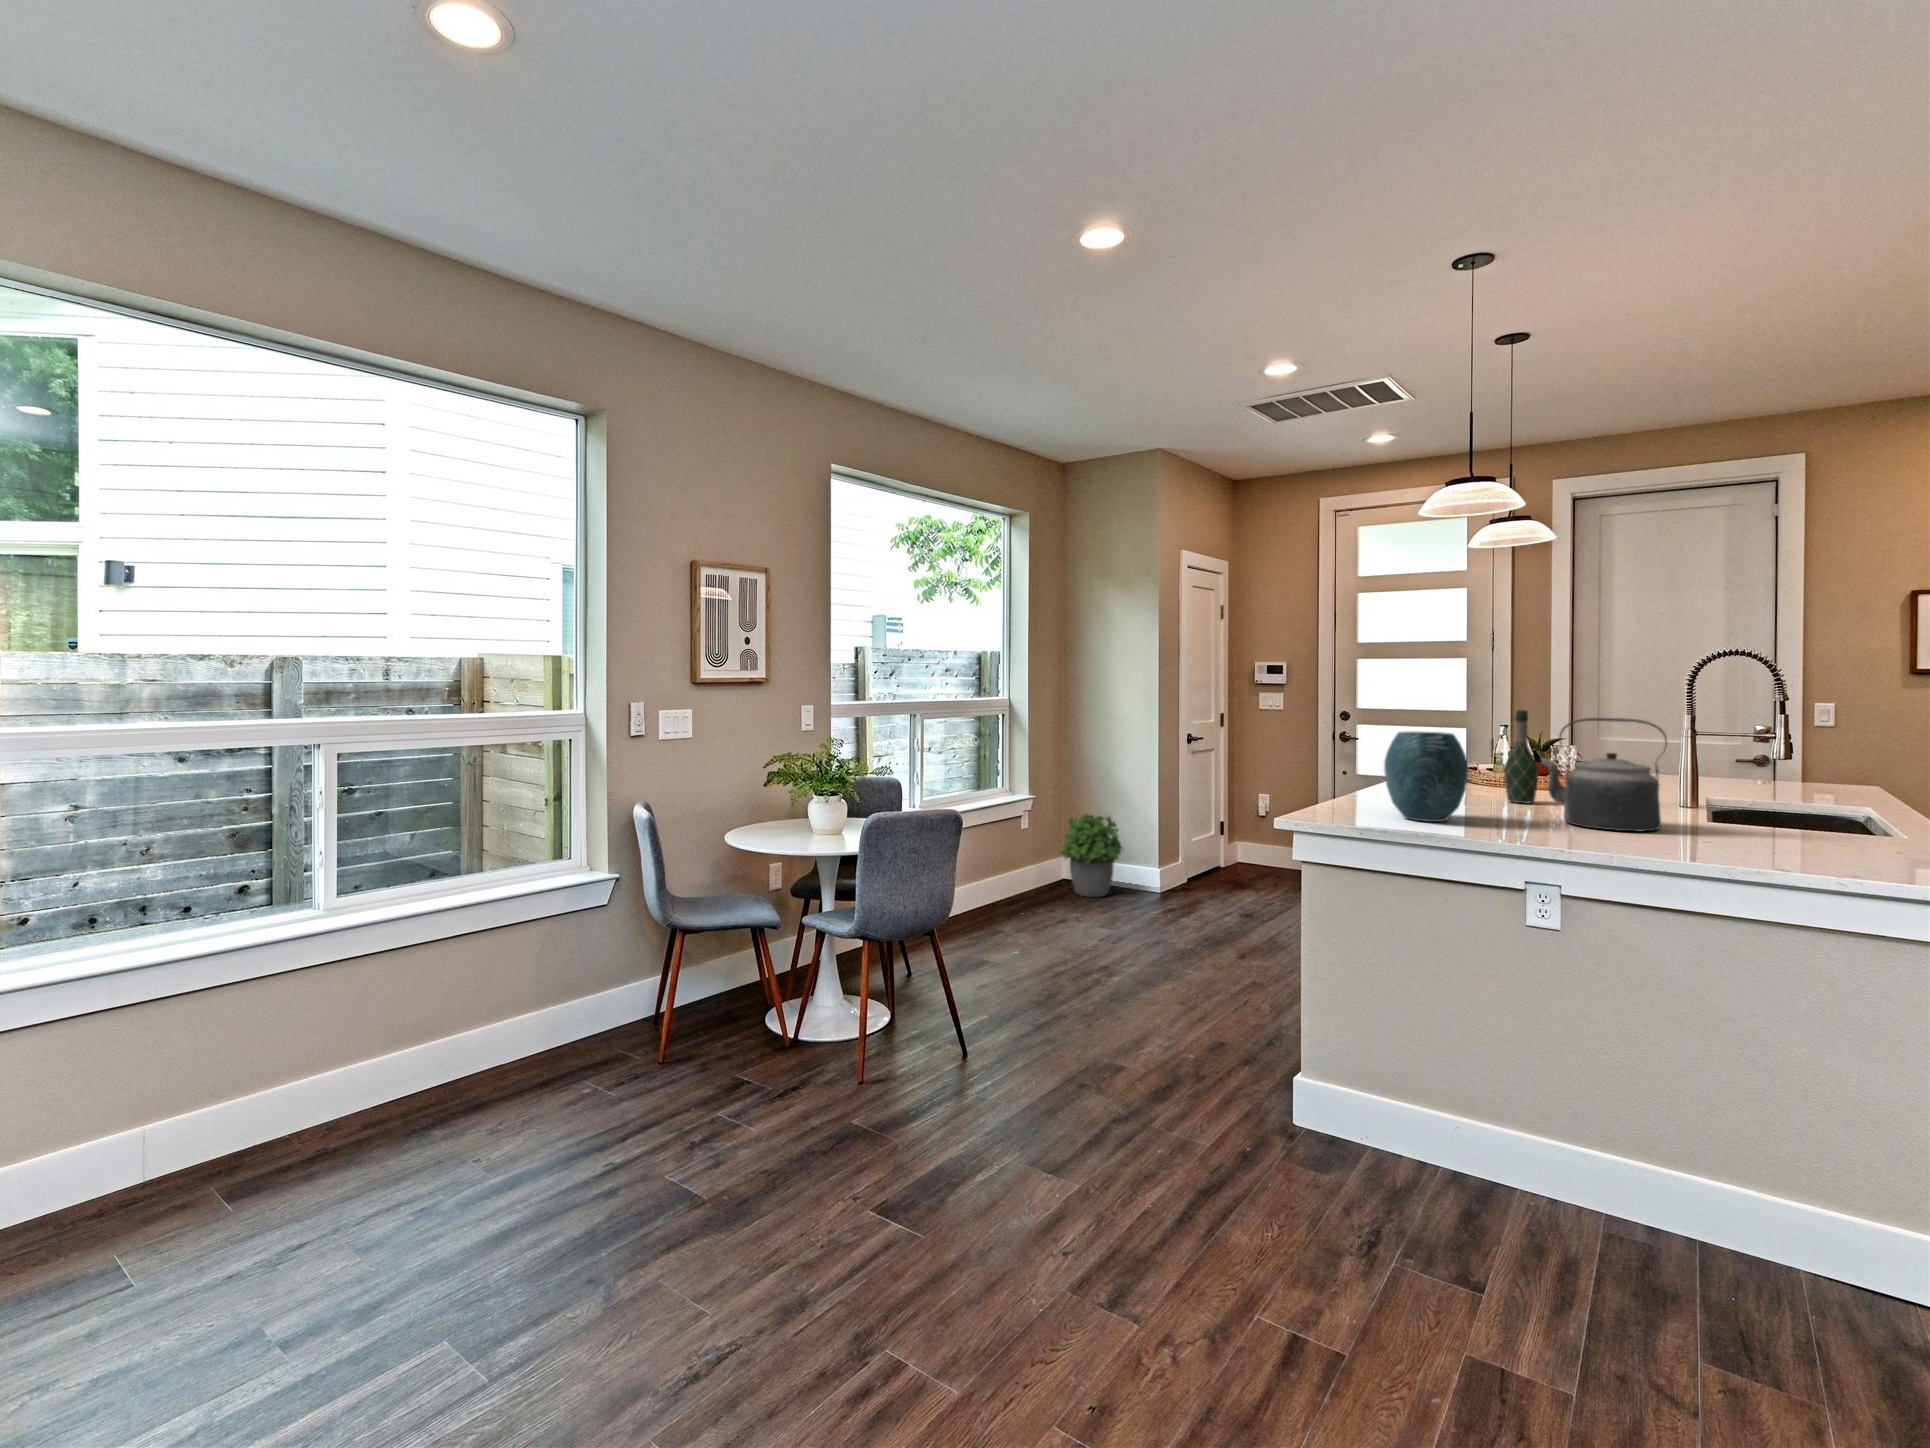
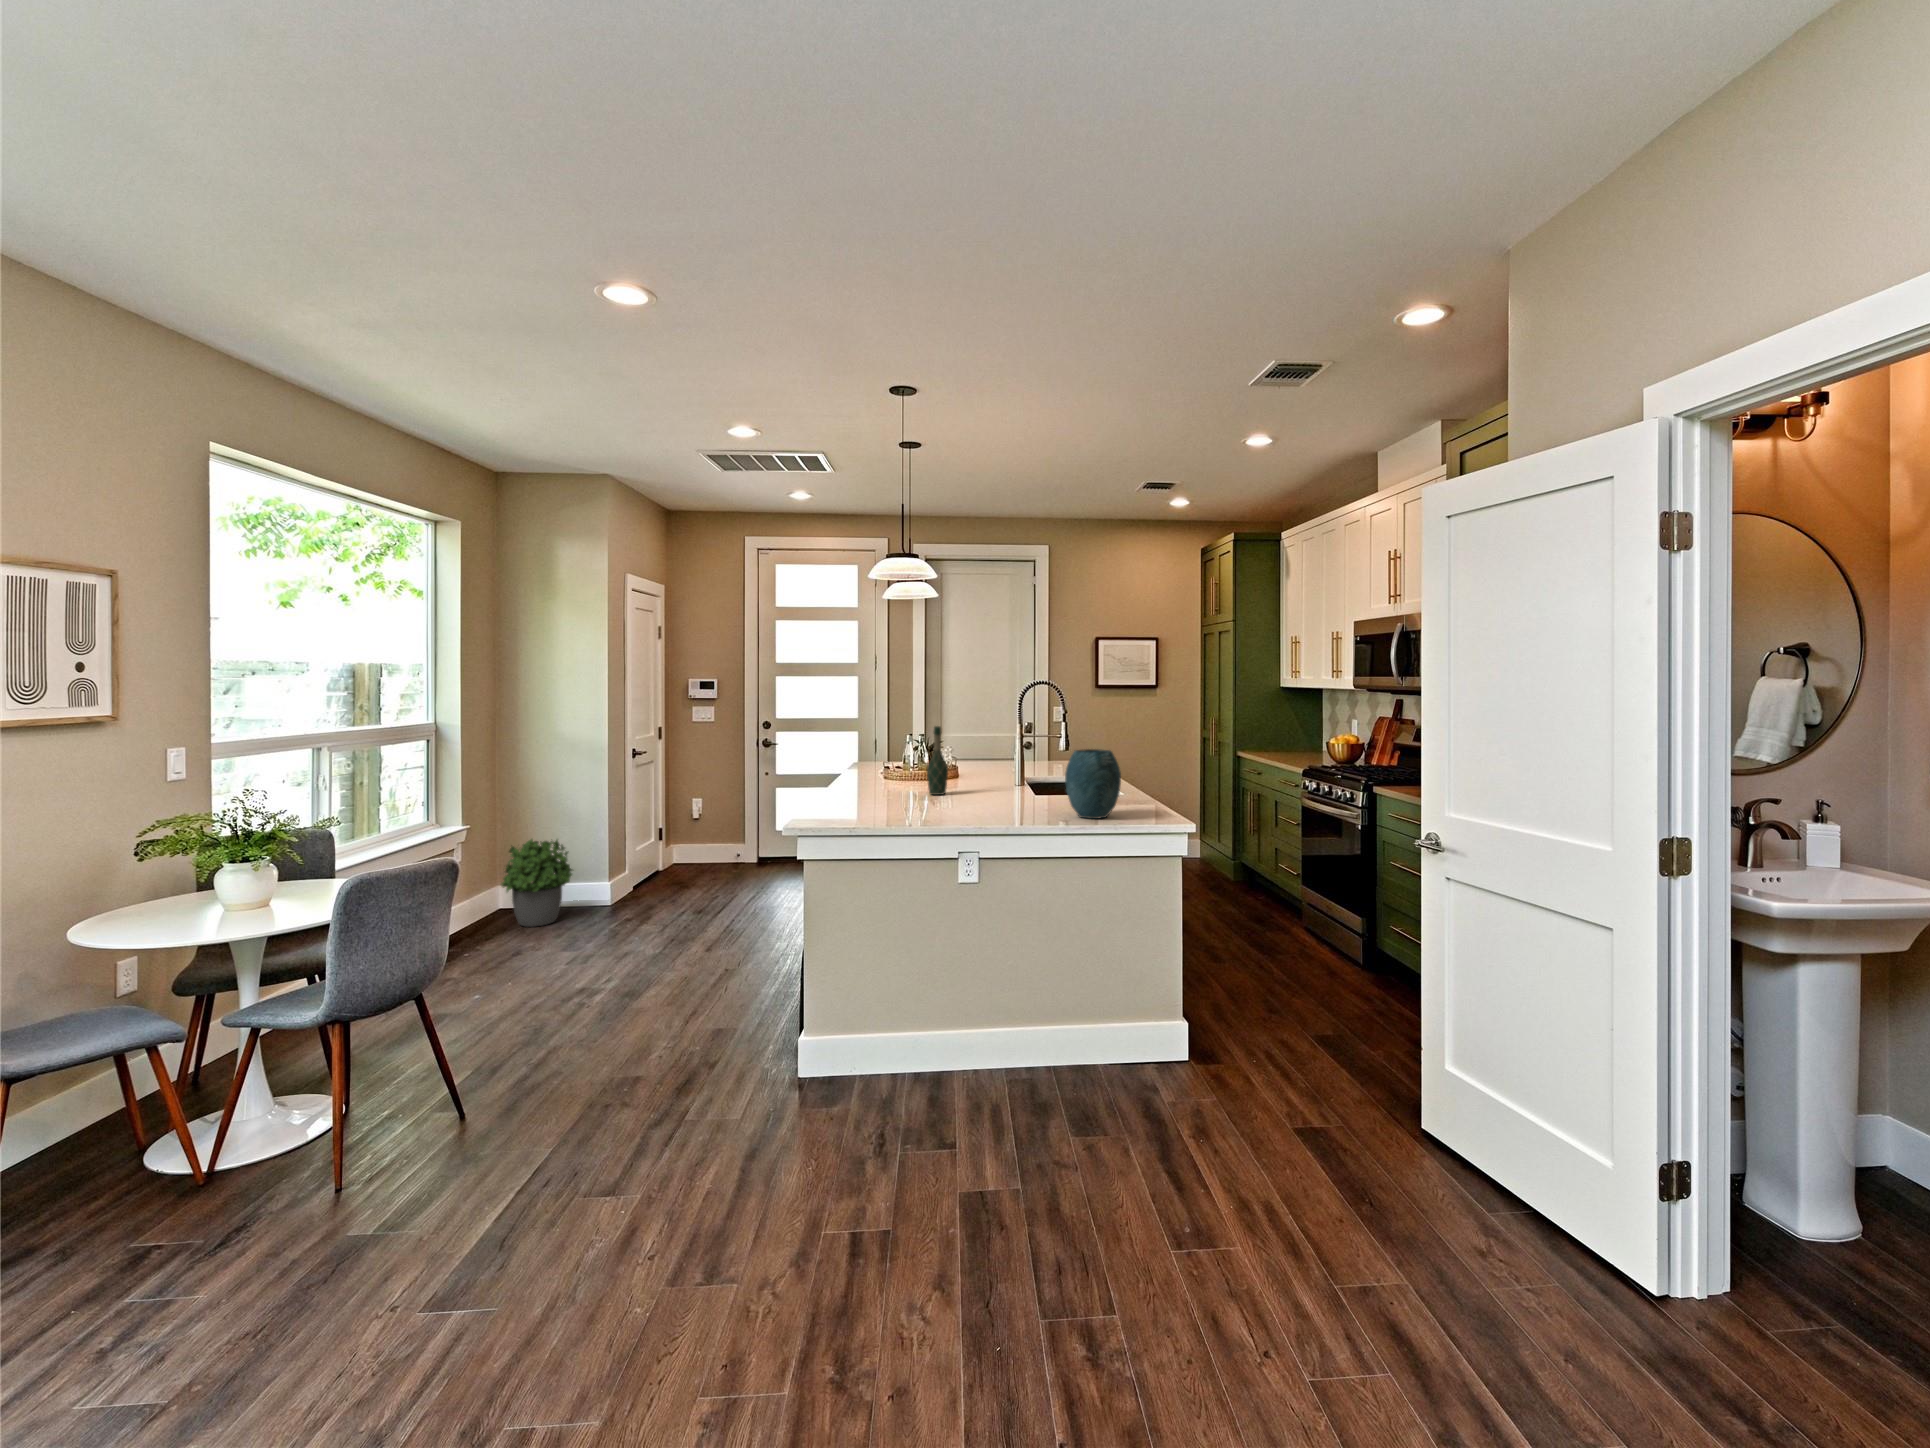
kettle: present [1541,718,1667,831] -> none [958,732,1028,810]
vase: present [1384,732,1468,822] -> present [1065,749,1121,819]

